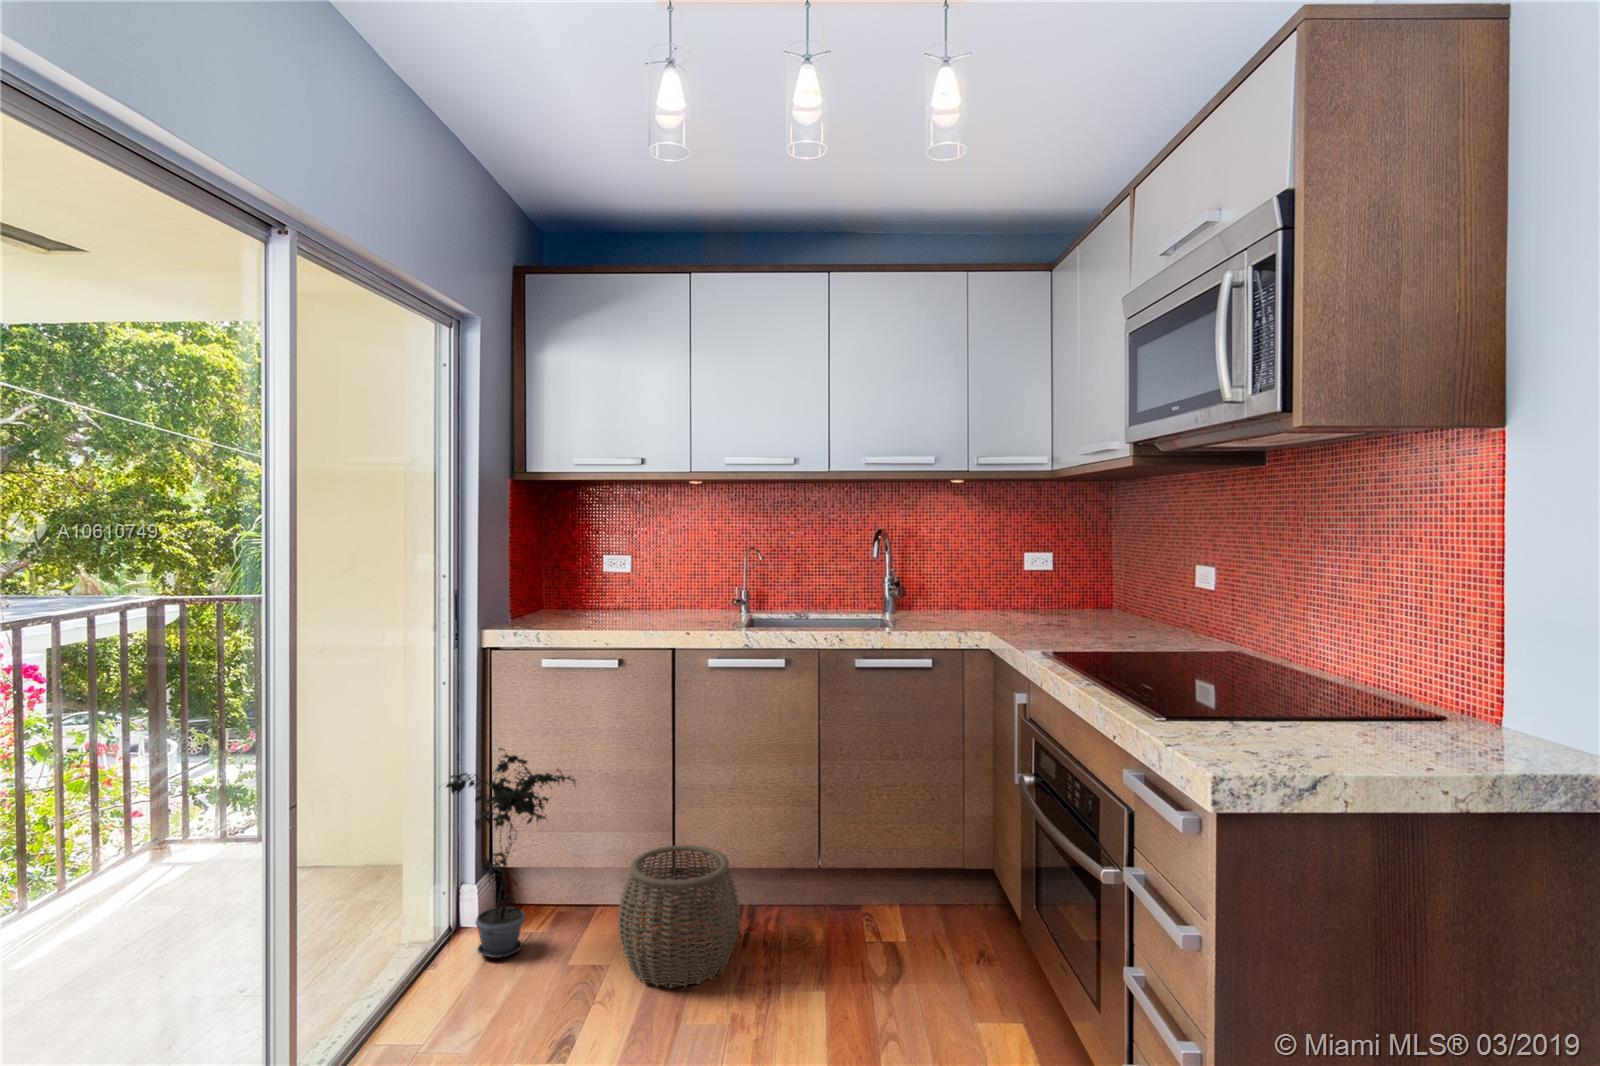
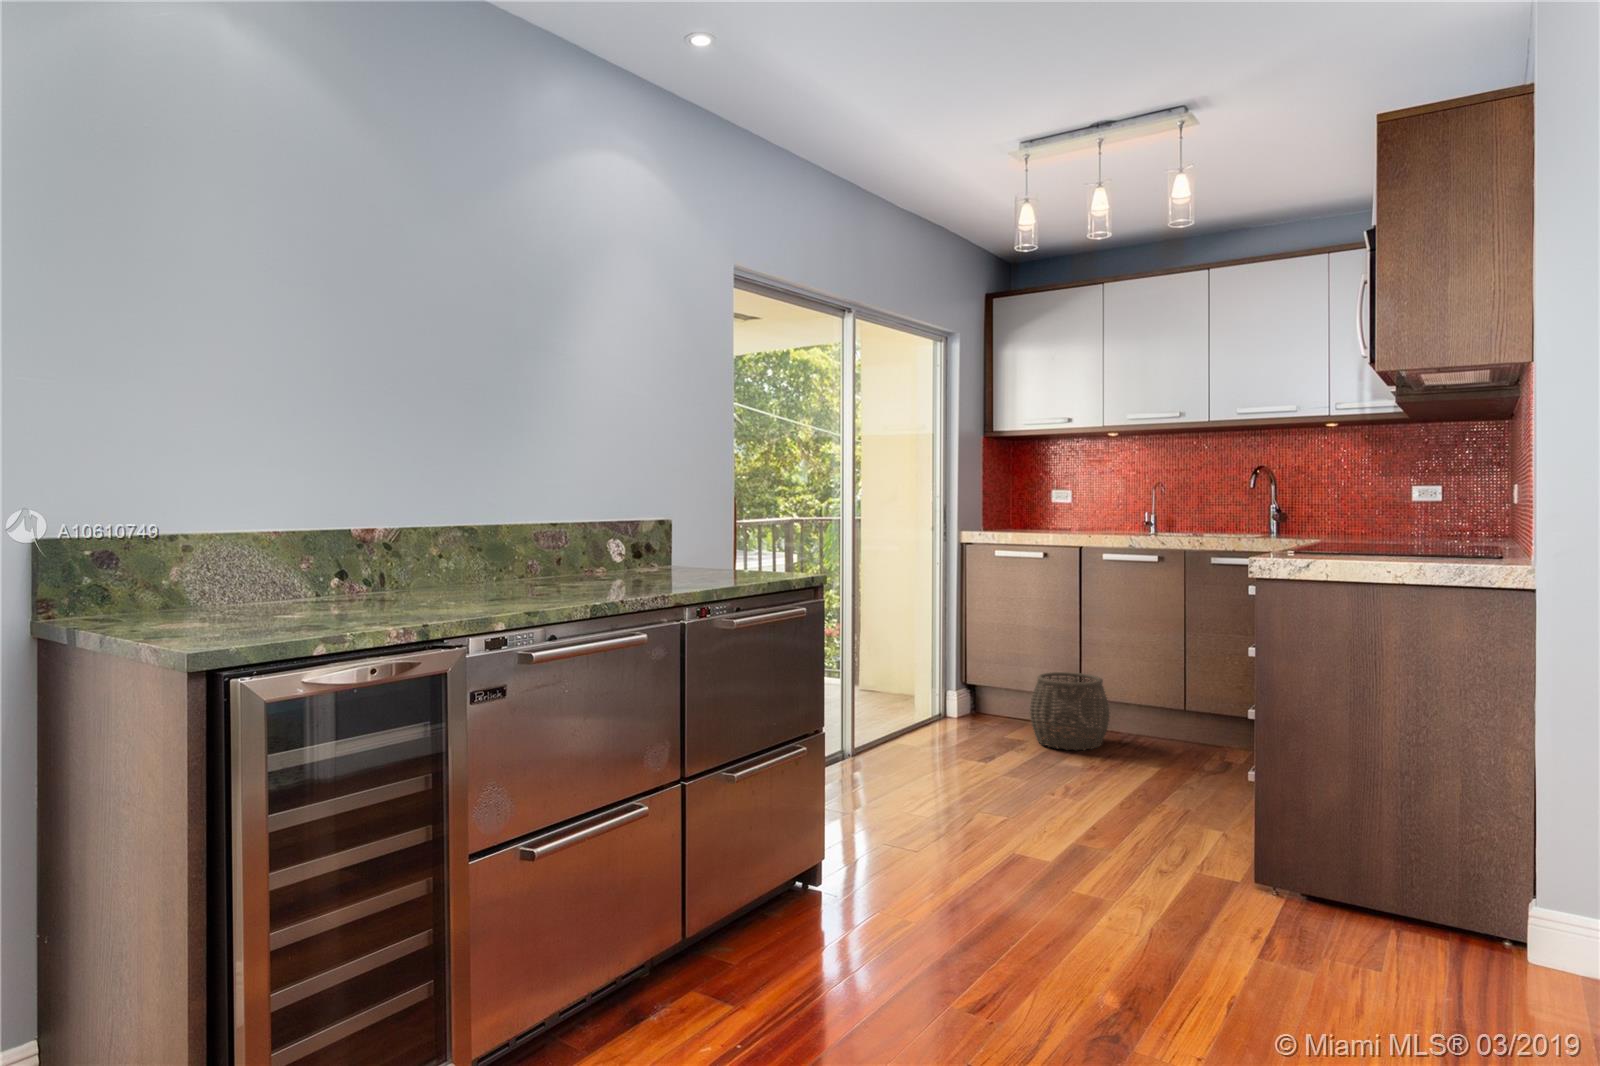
potted plant: present [446,748,576,958] -> none [931,602,1011,727]

